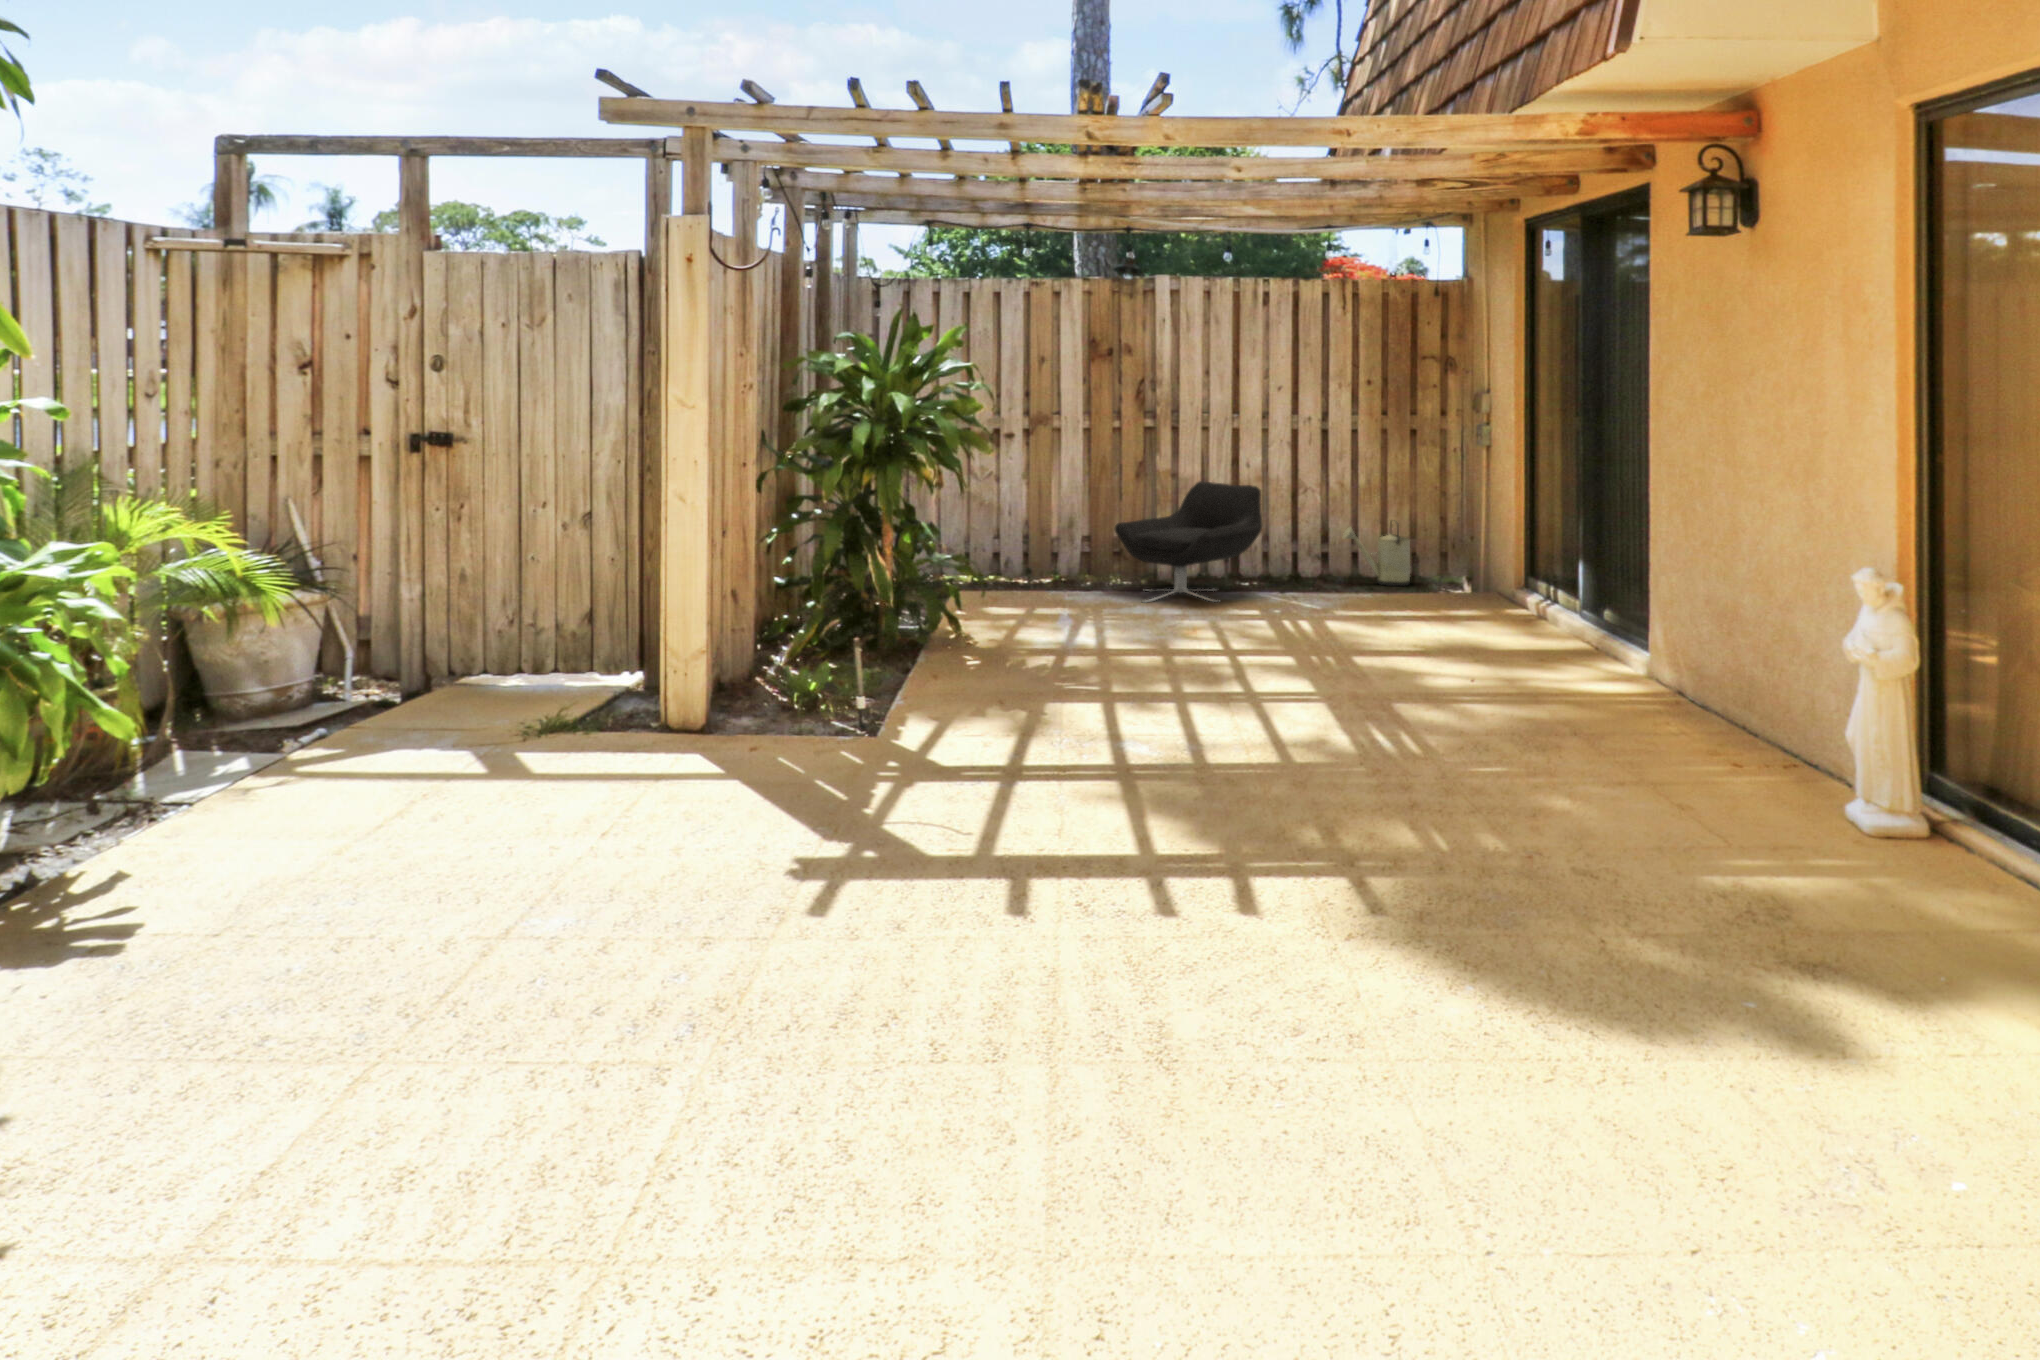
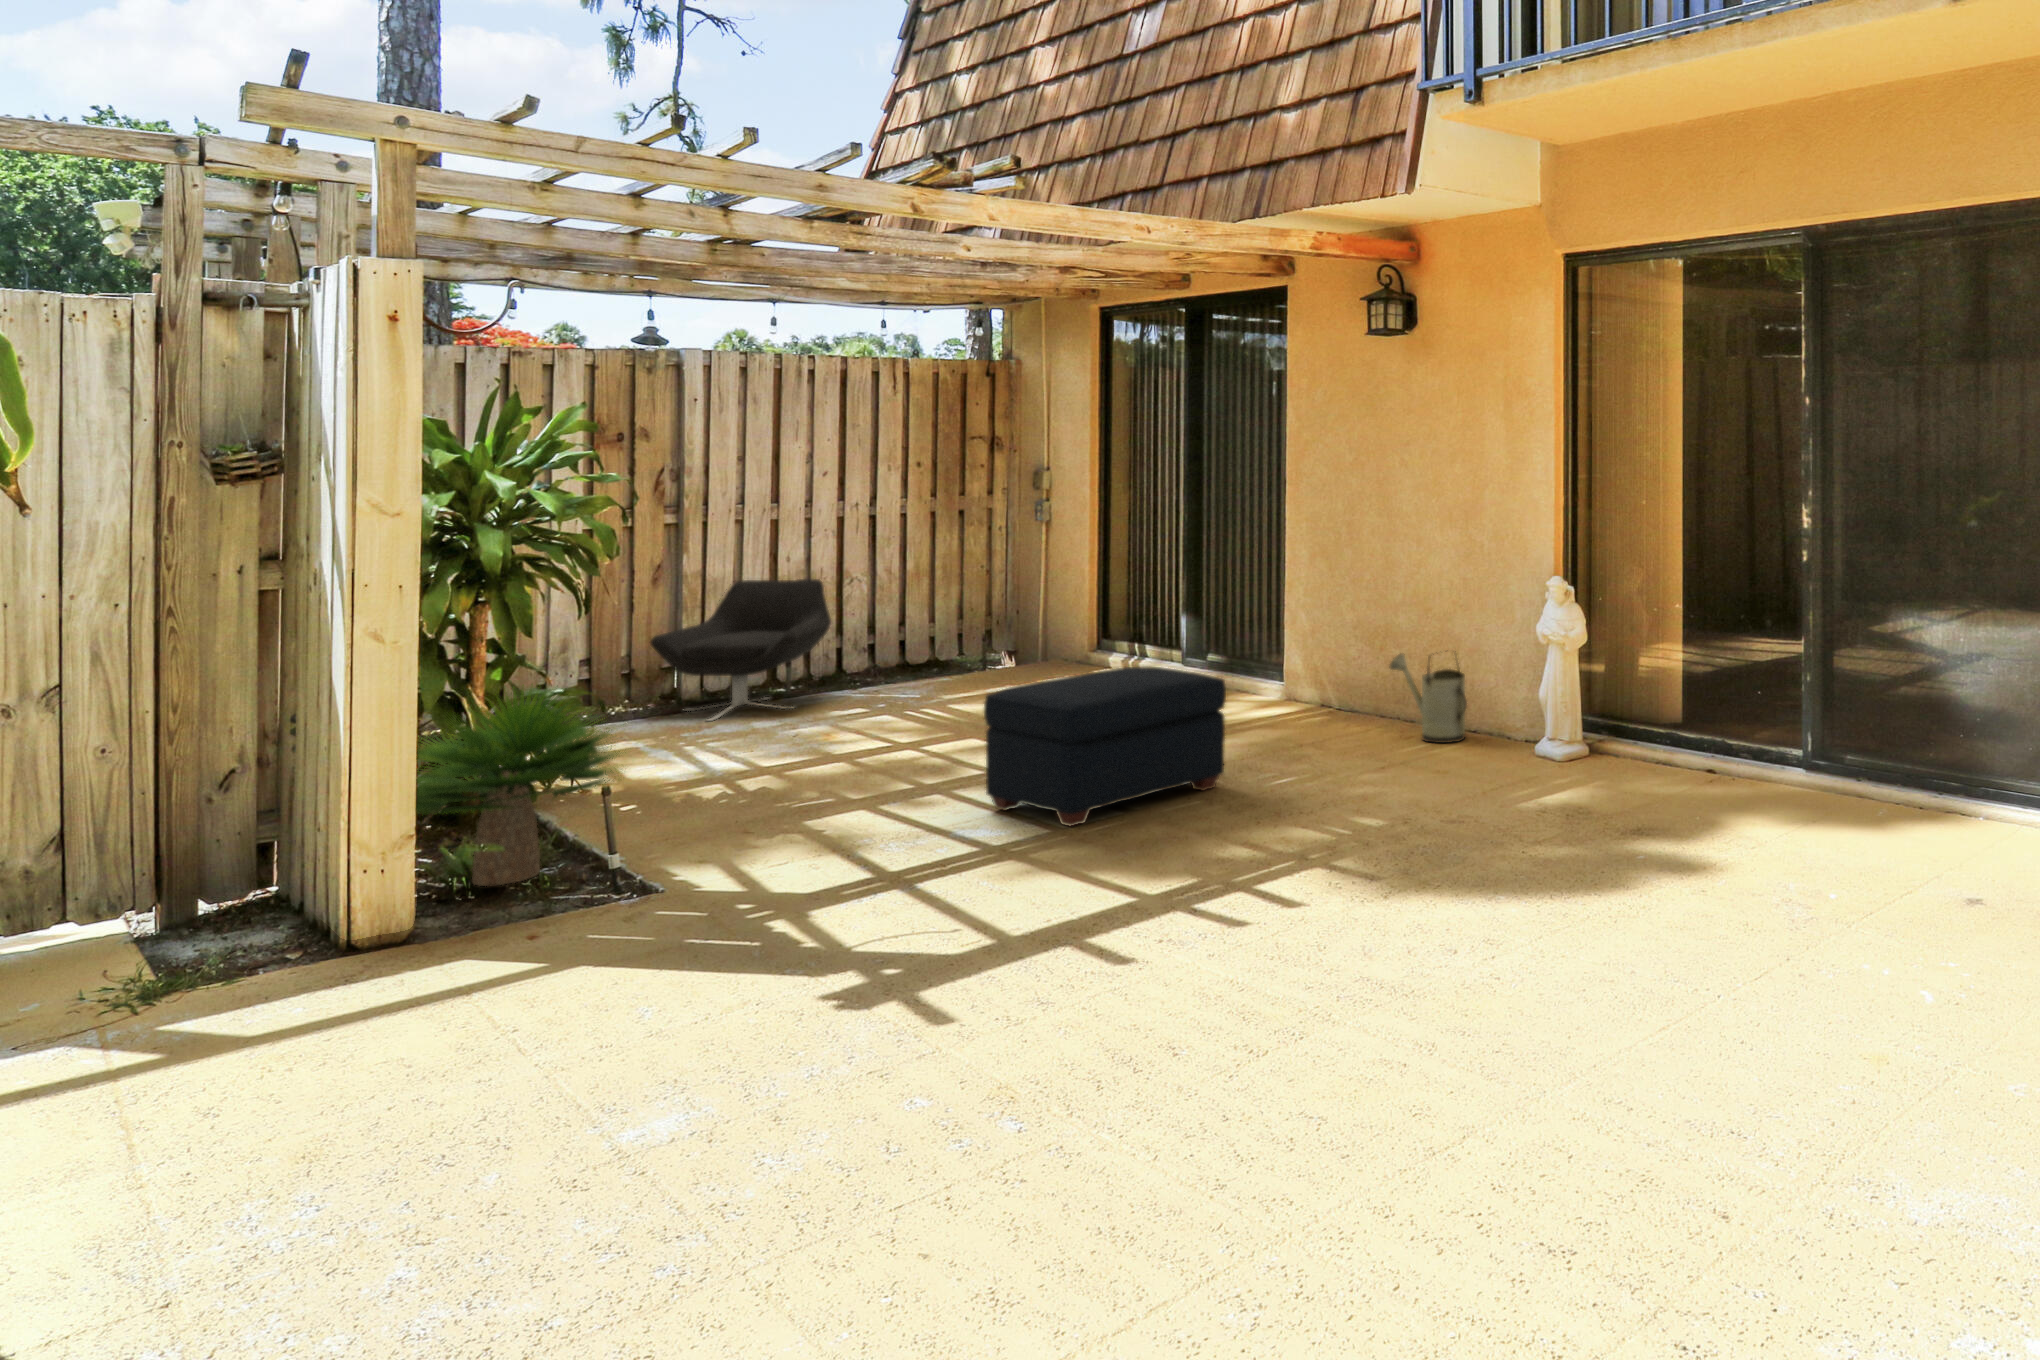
watering can: present [1343,521,1411,586] -> present [1390,654,1467,743]
potted plant: none [726,547,908,706] -> present [416,690,620,886]
ottoman: none [1173,607,1414,764] -> present [984,667,1226,826]

